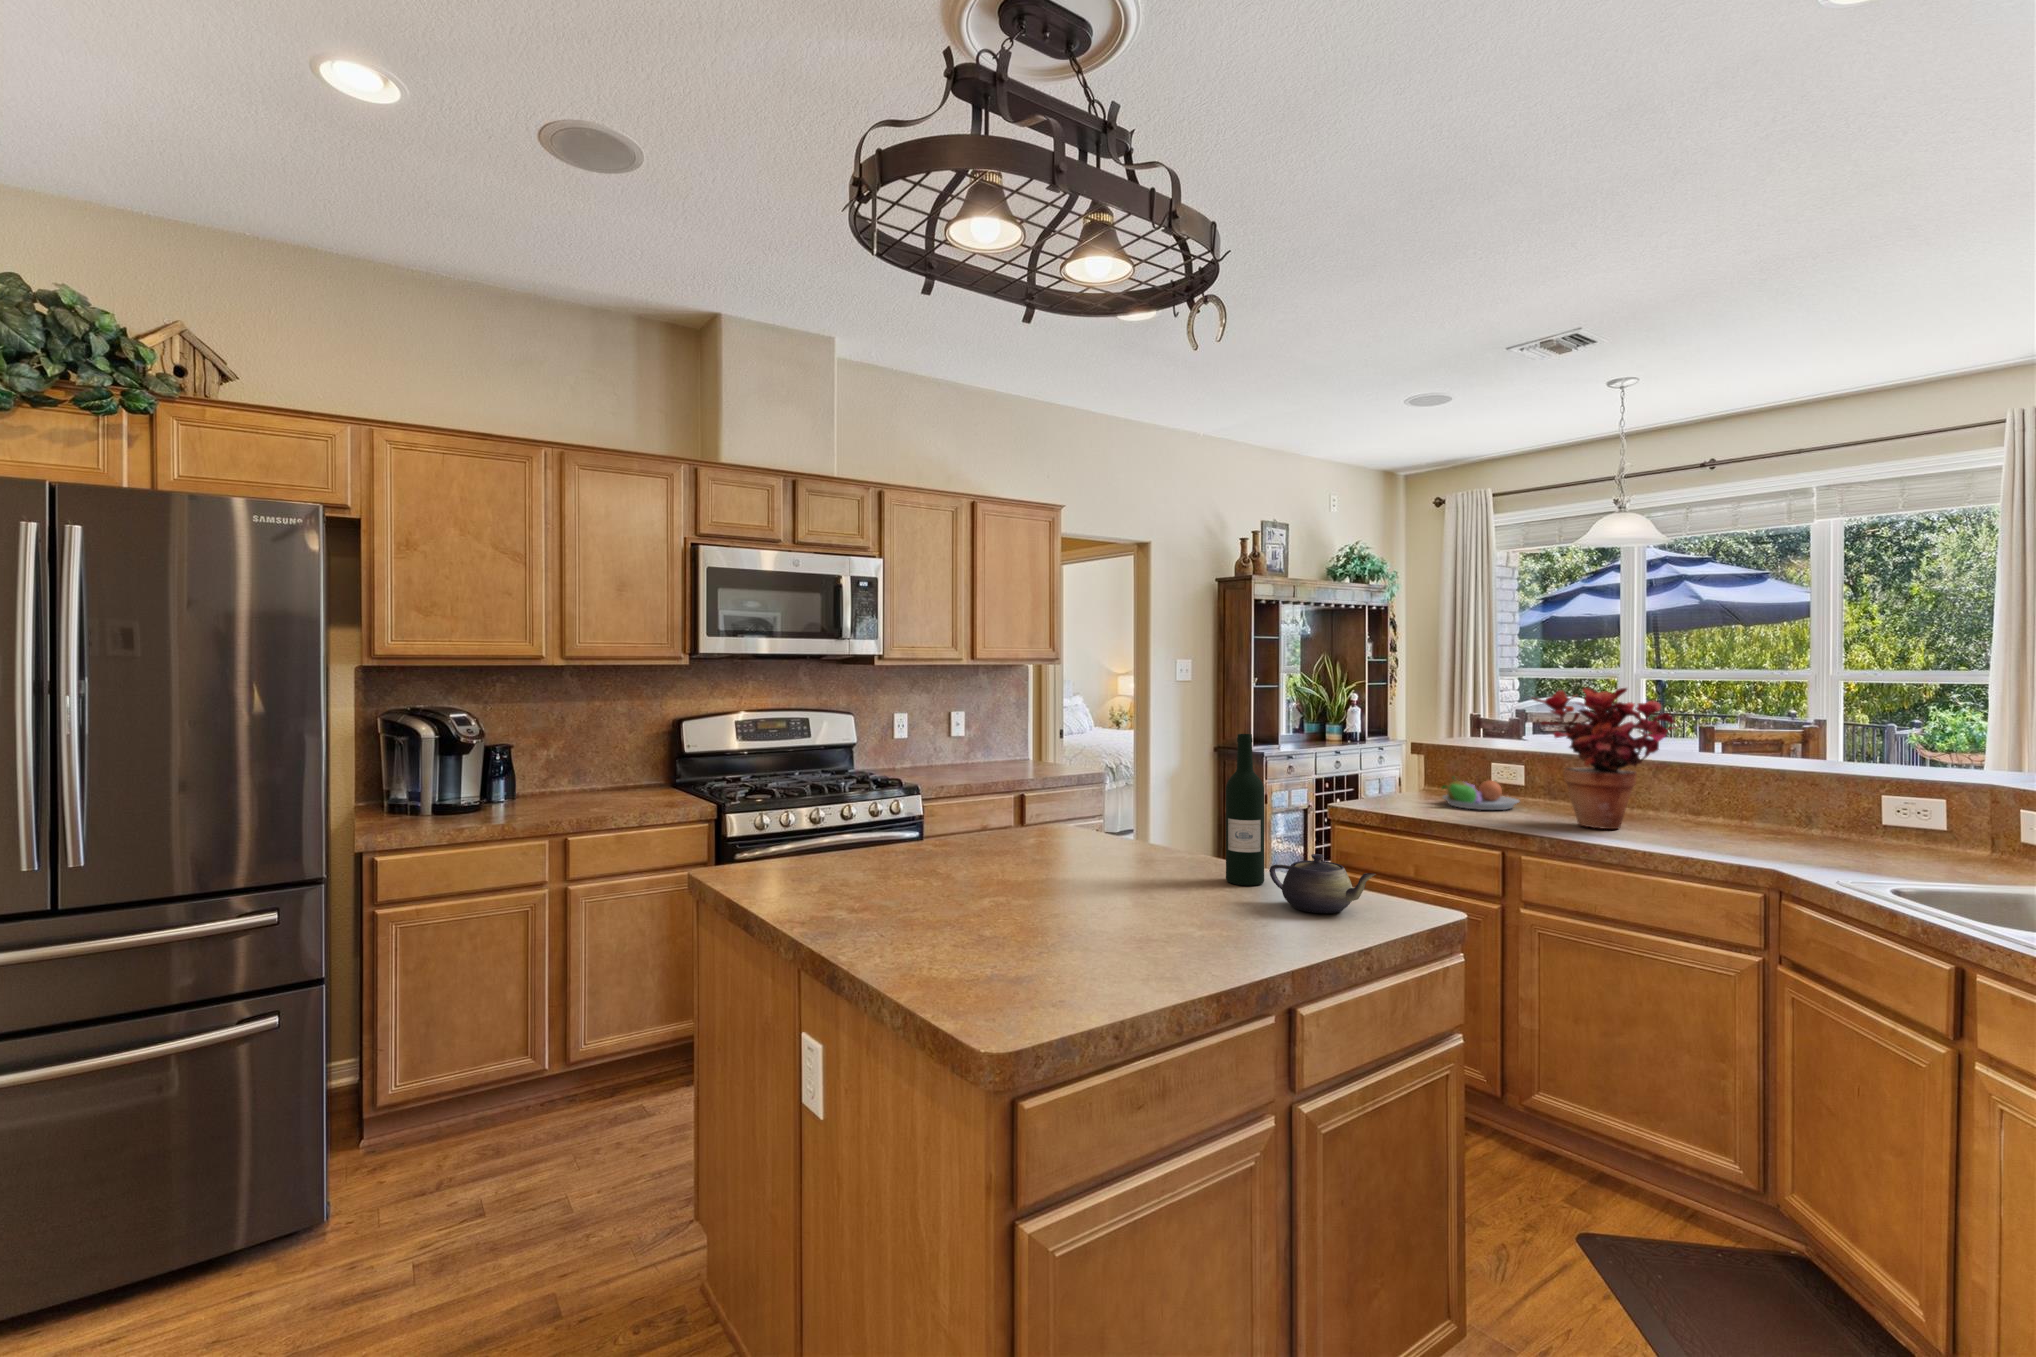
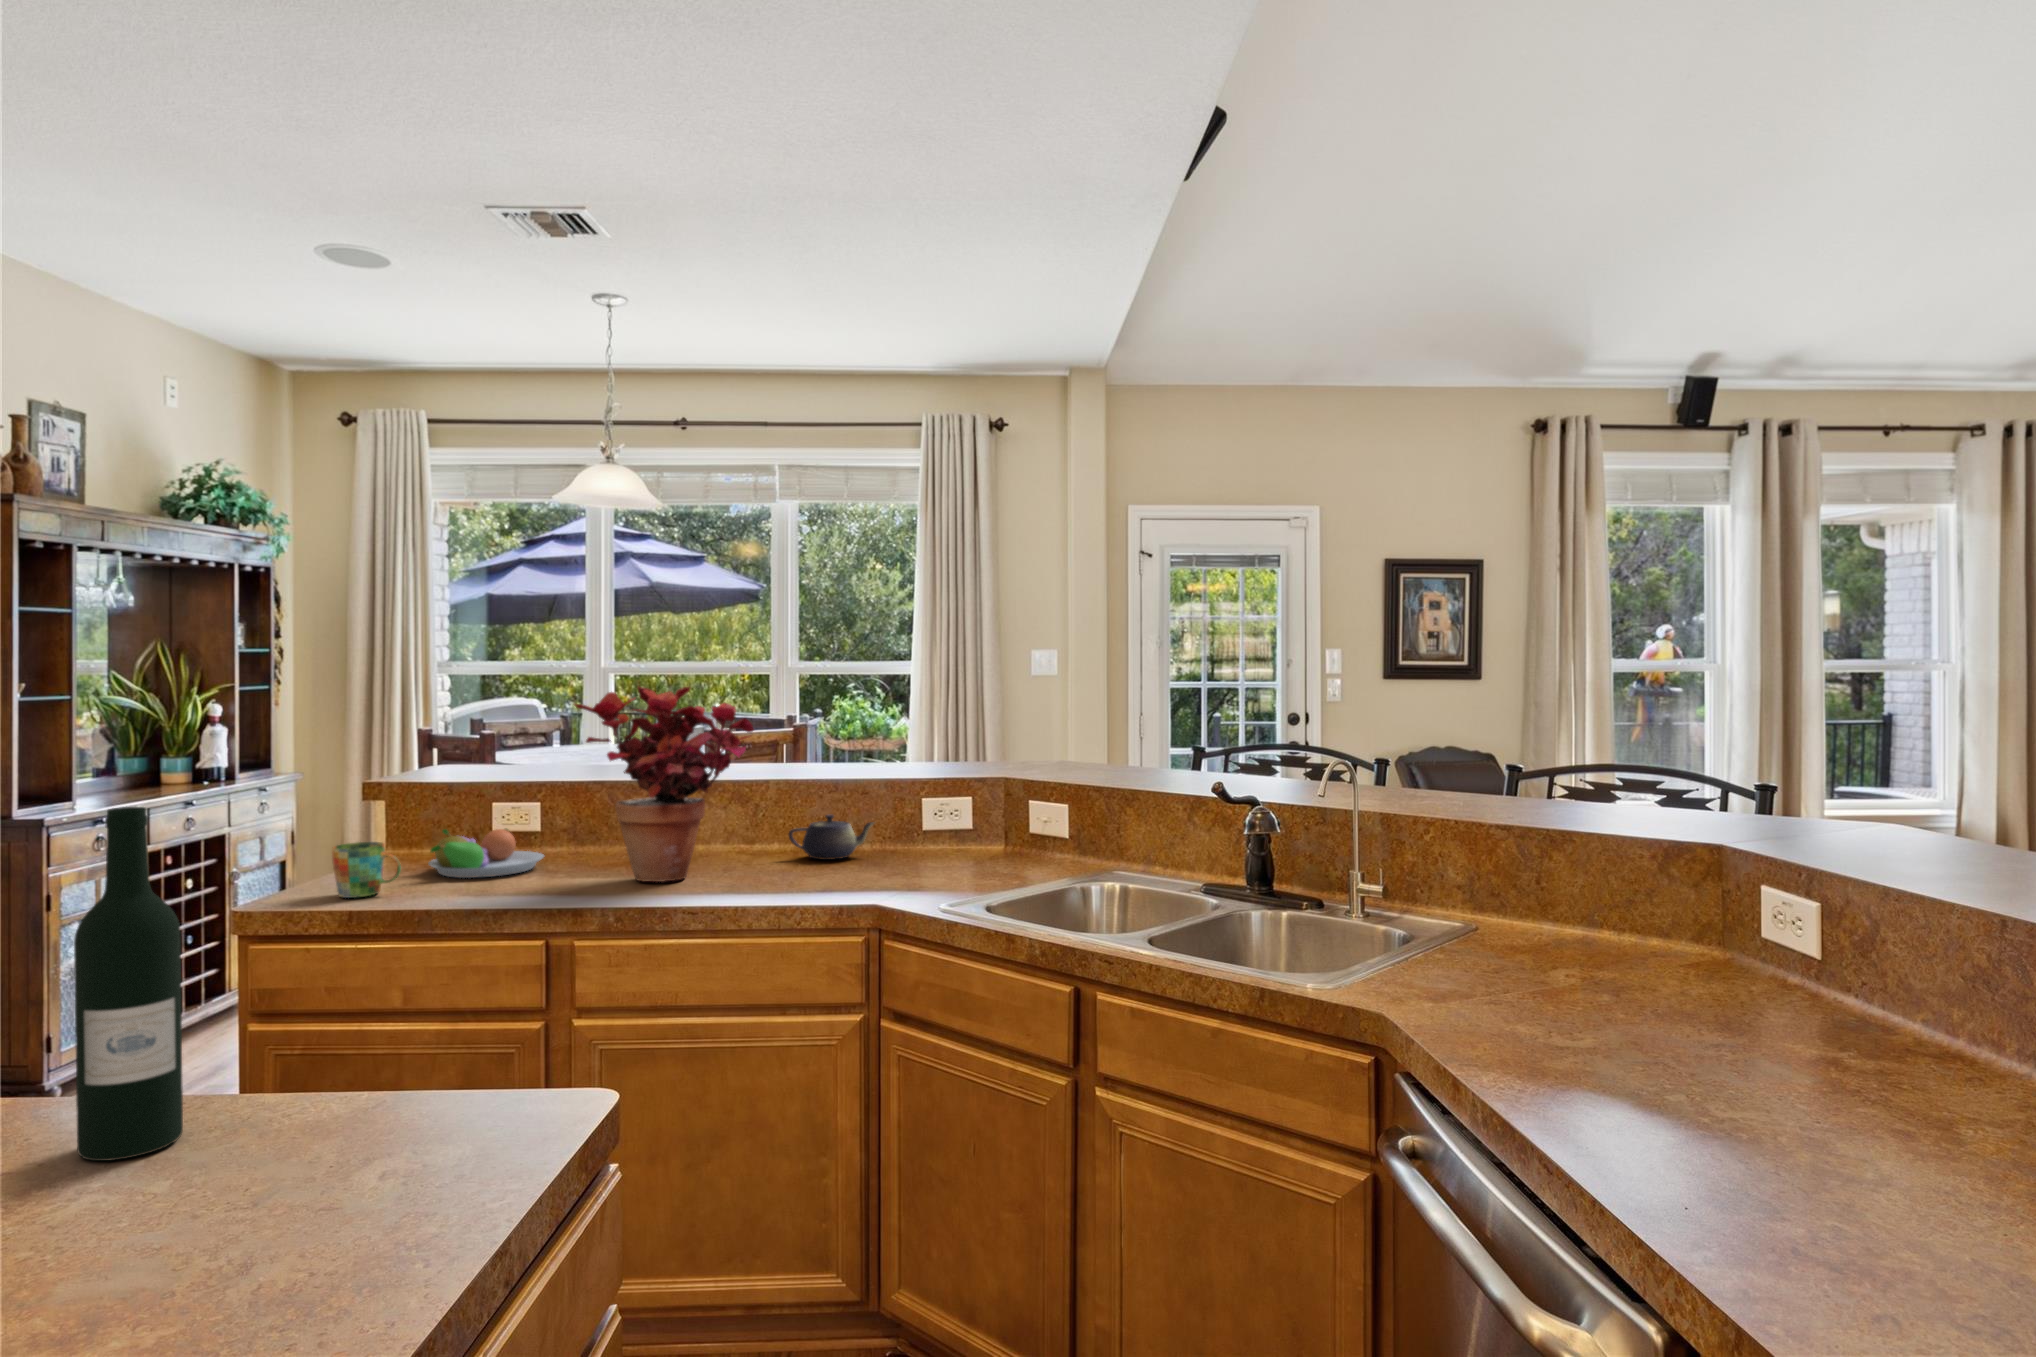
mug: none [1381,777,1420,810] -> present [332,842,401,898]
teapot: present [1269,854,1376,913] -> present [789,815,874,860]

